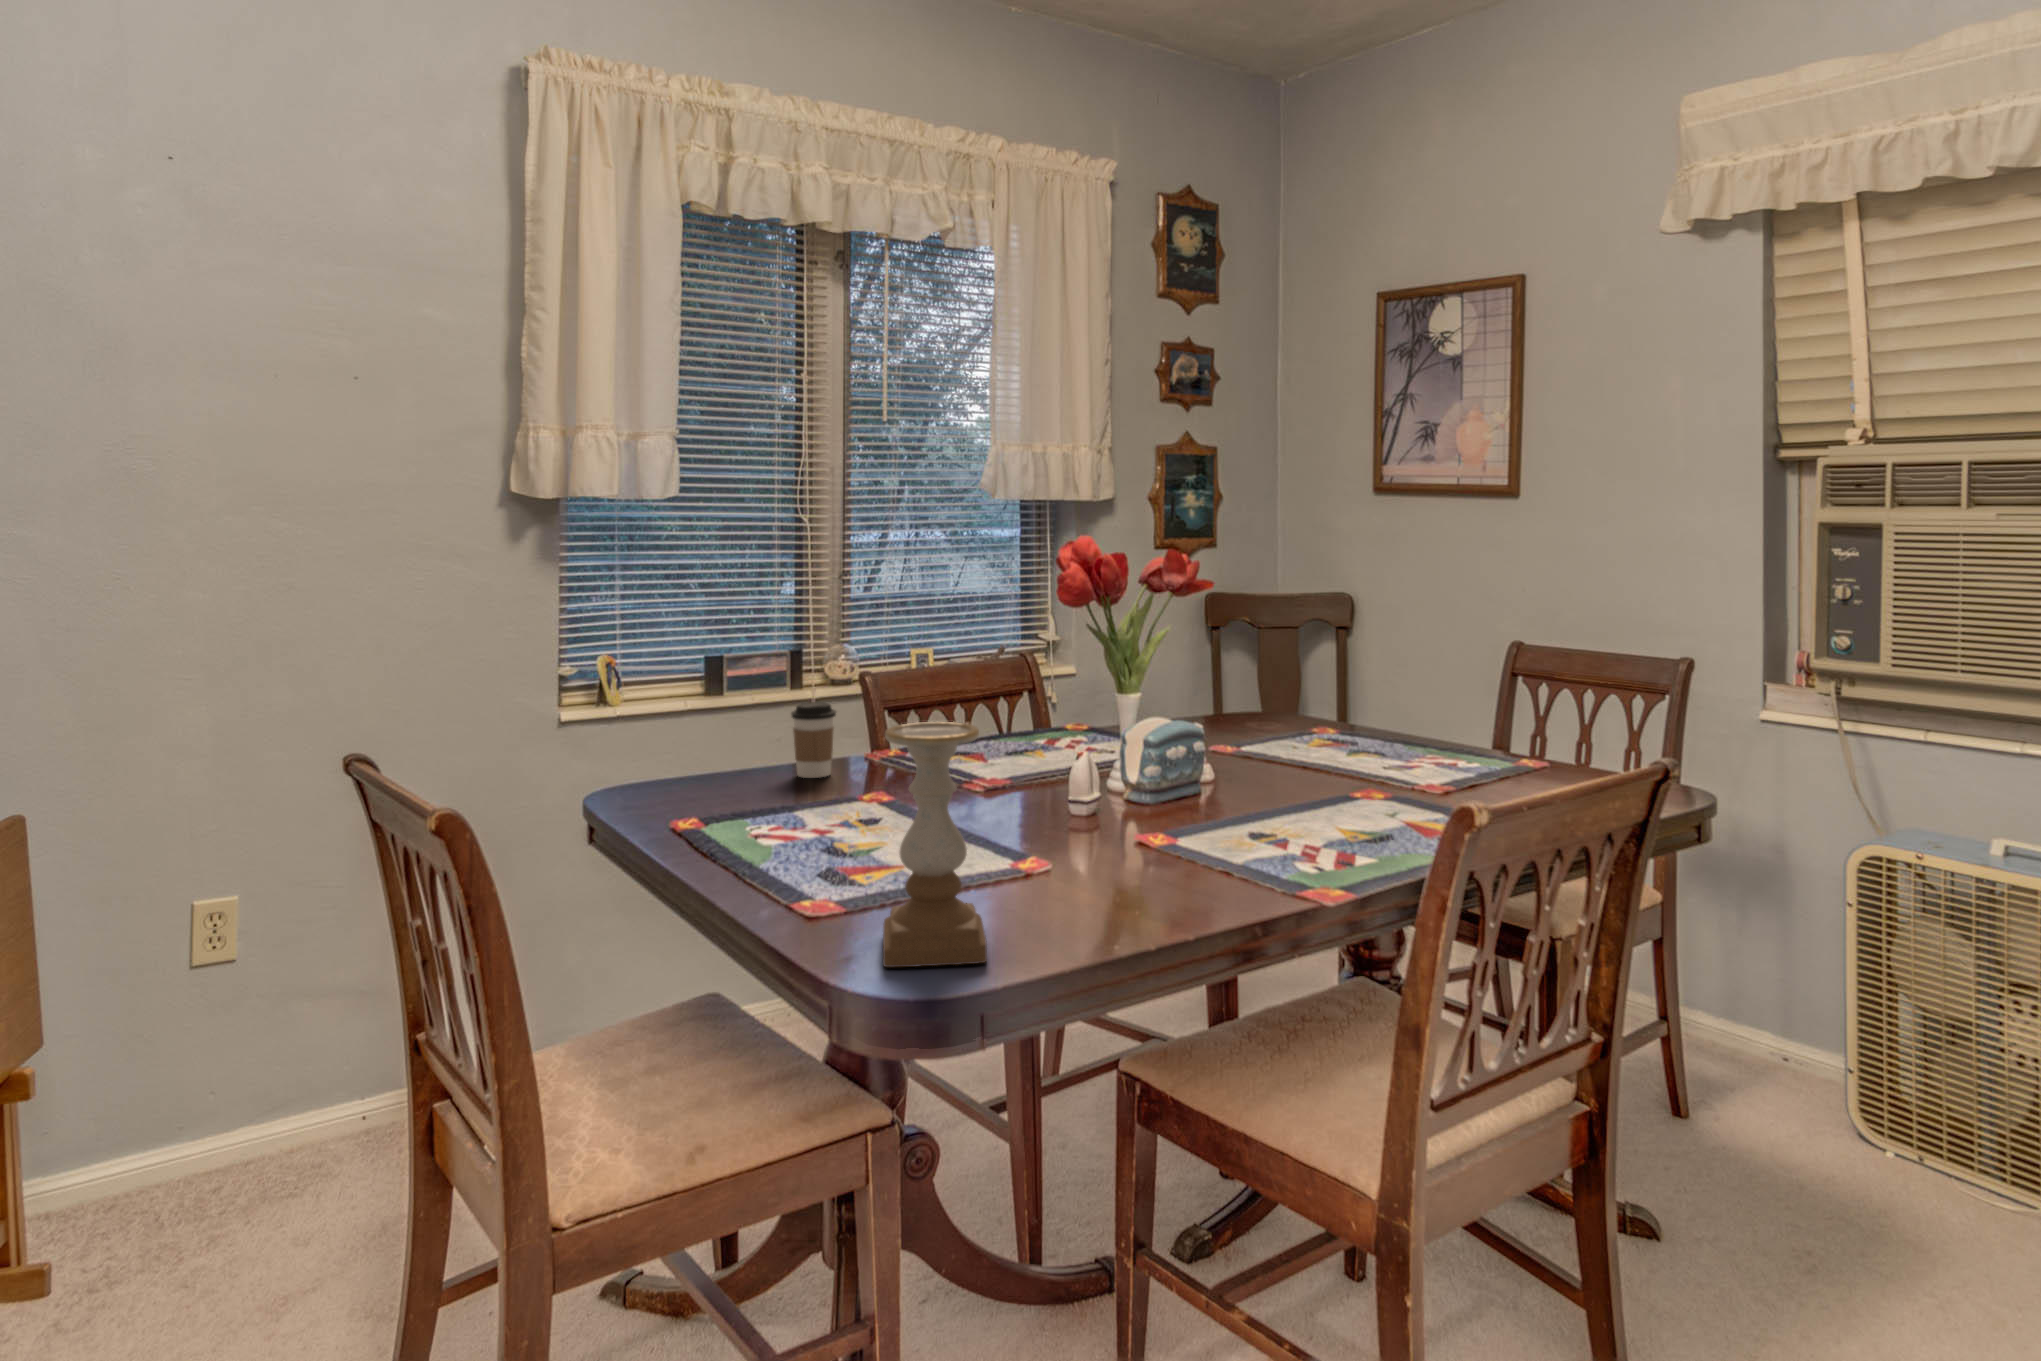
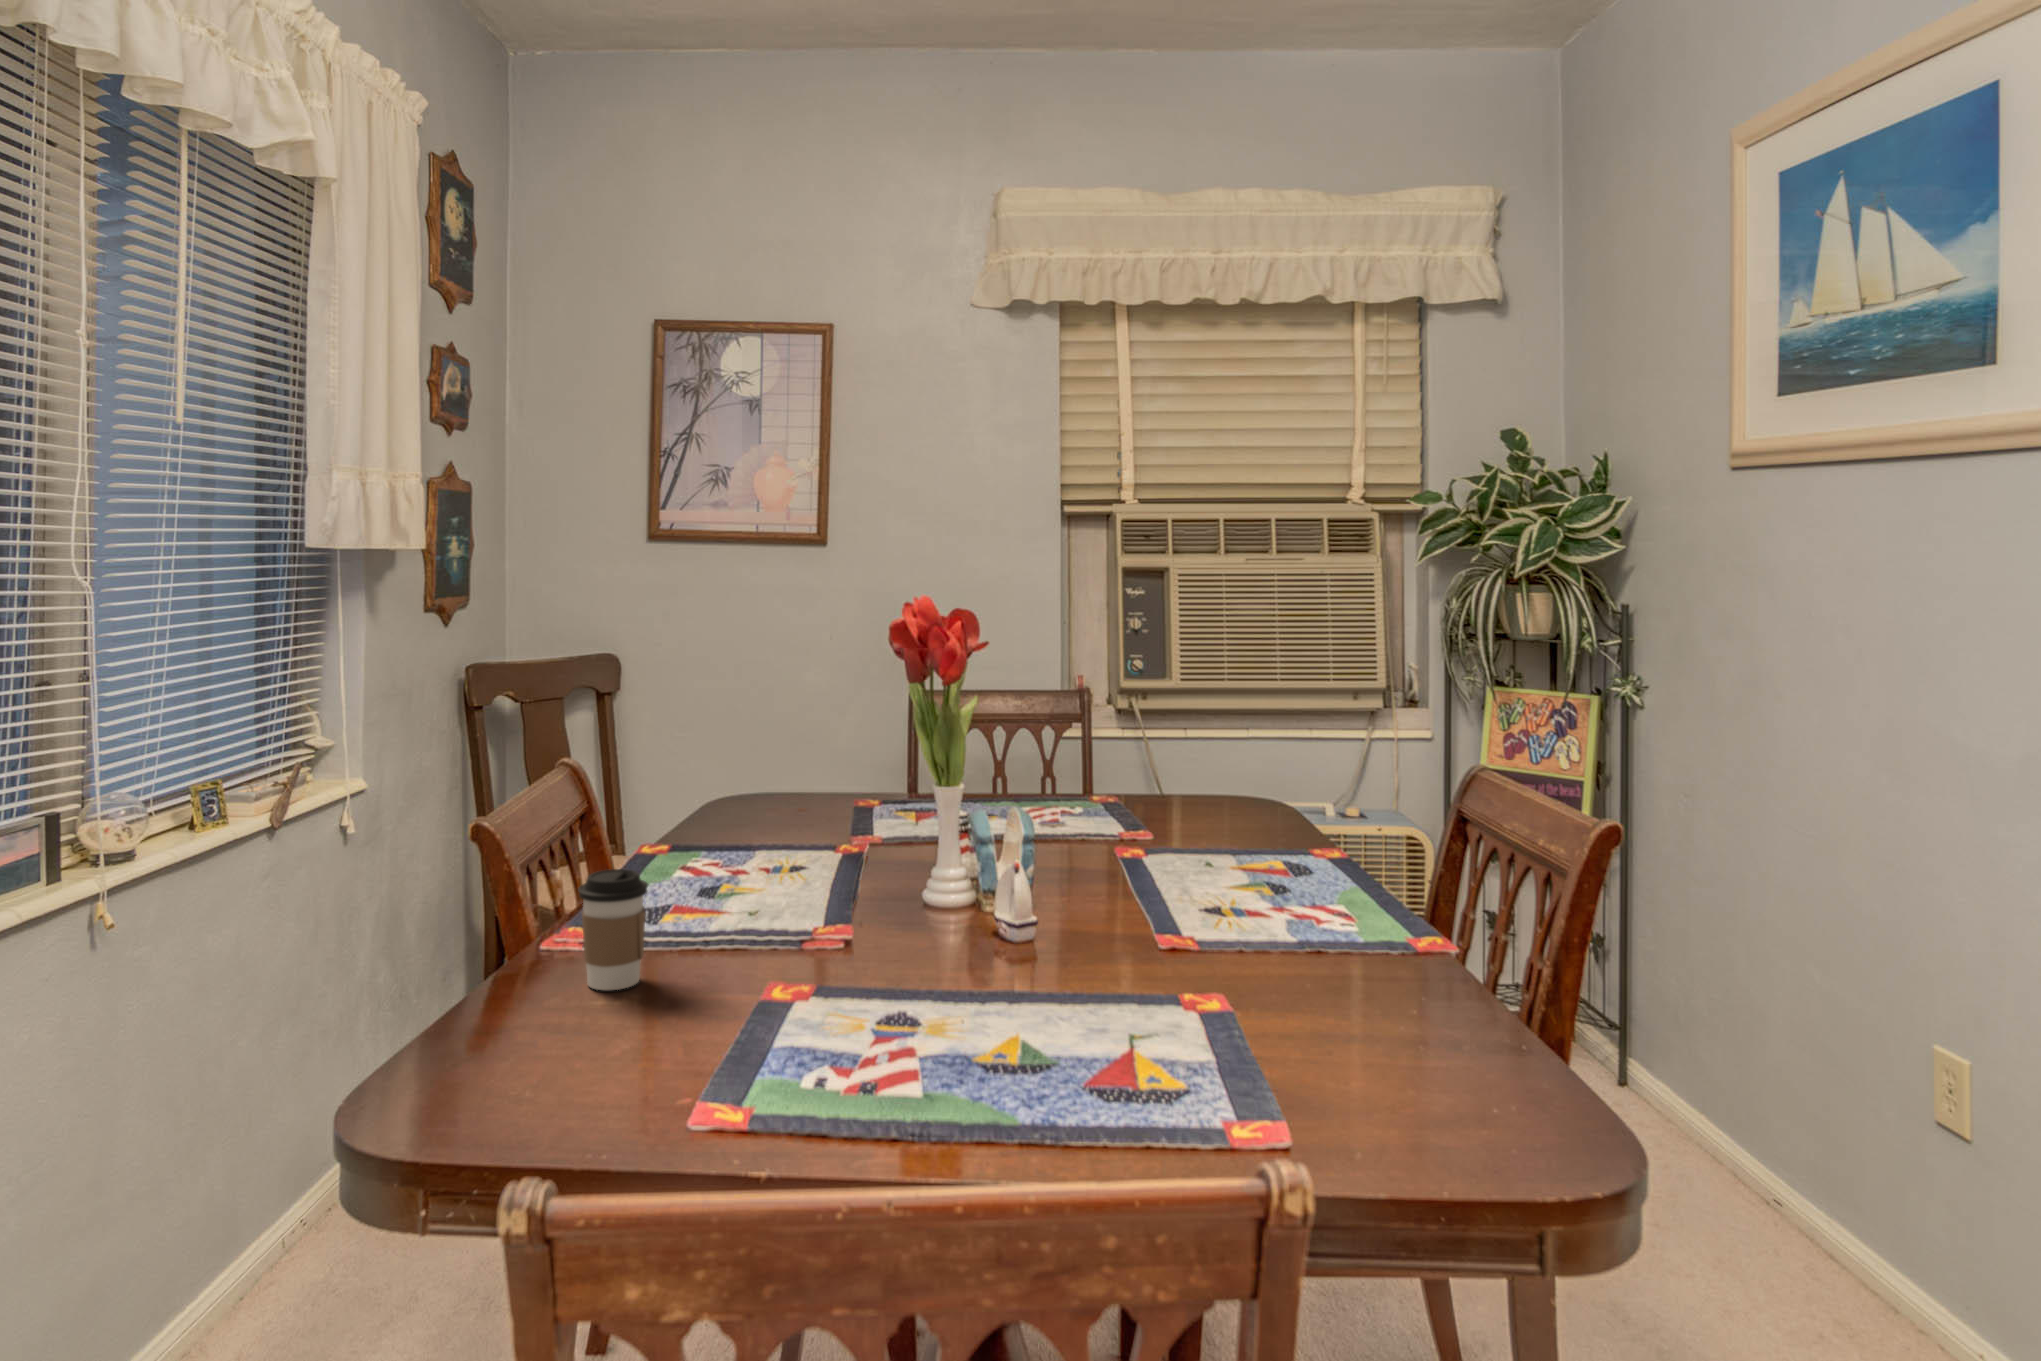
candle holder: present [883,722,987,967] -> none [1332,831,1475,1133]

